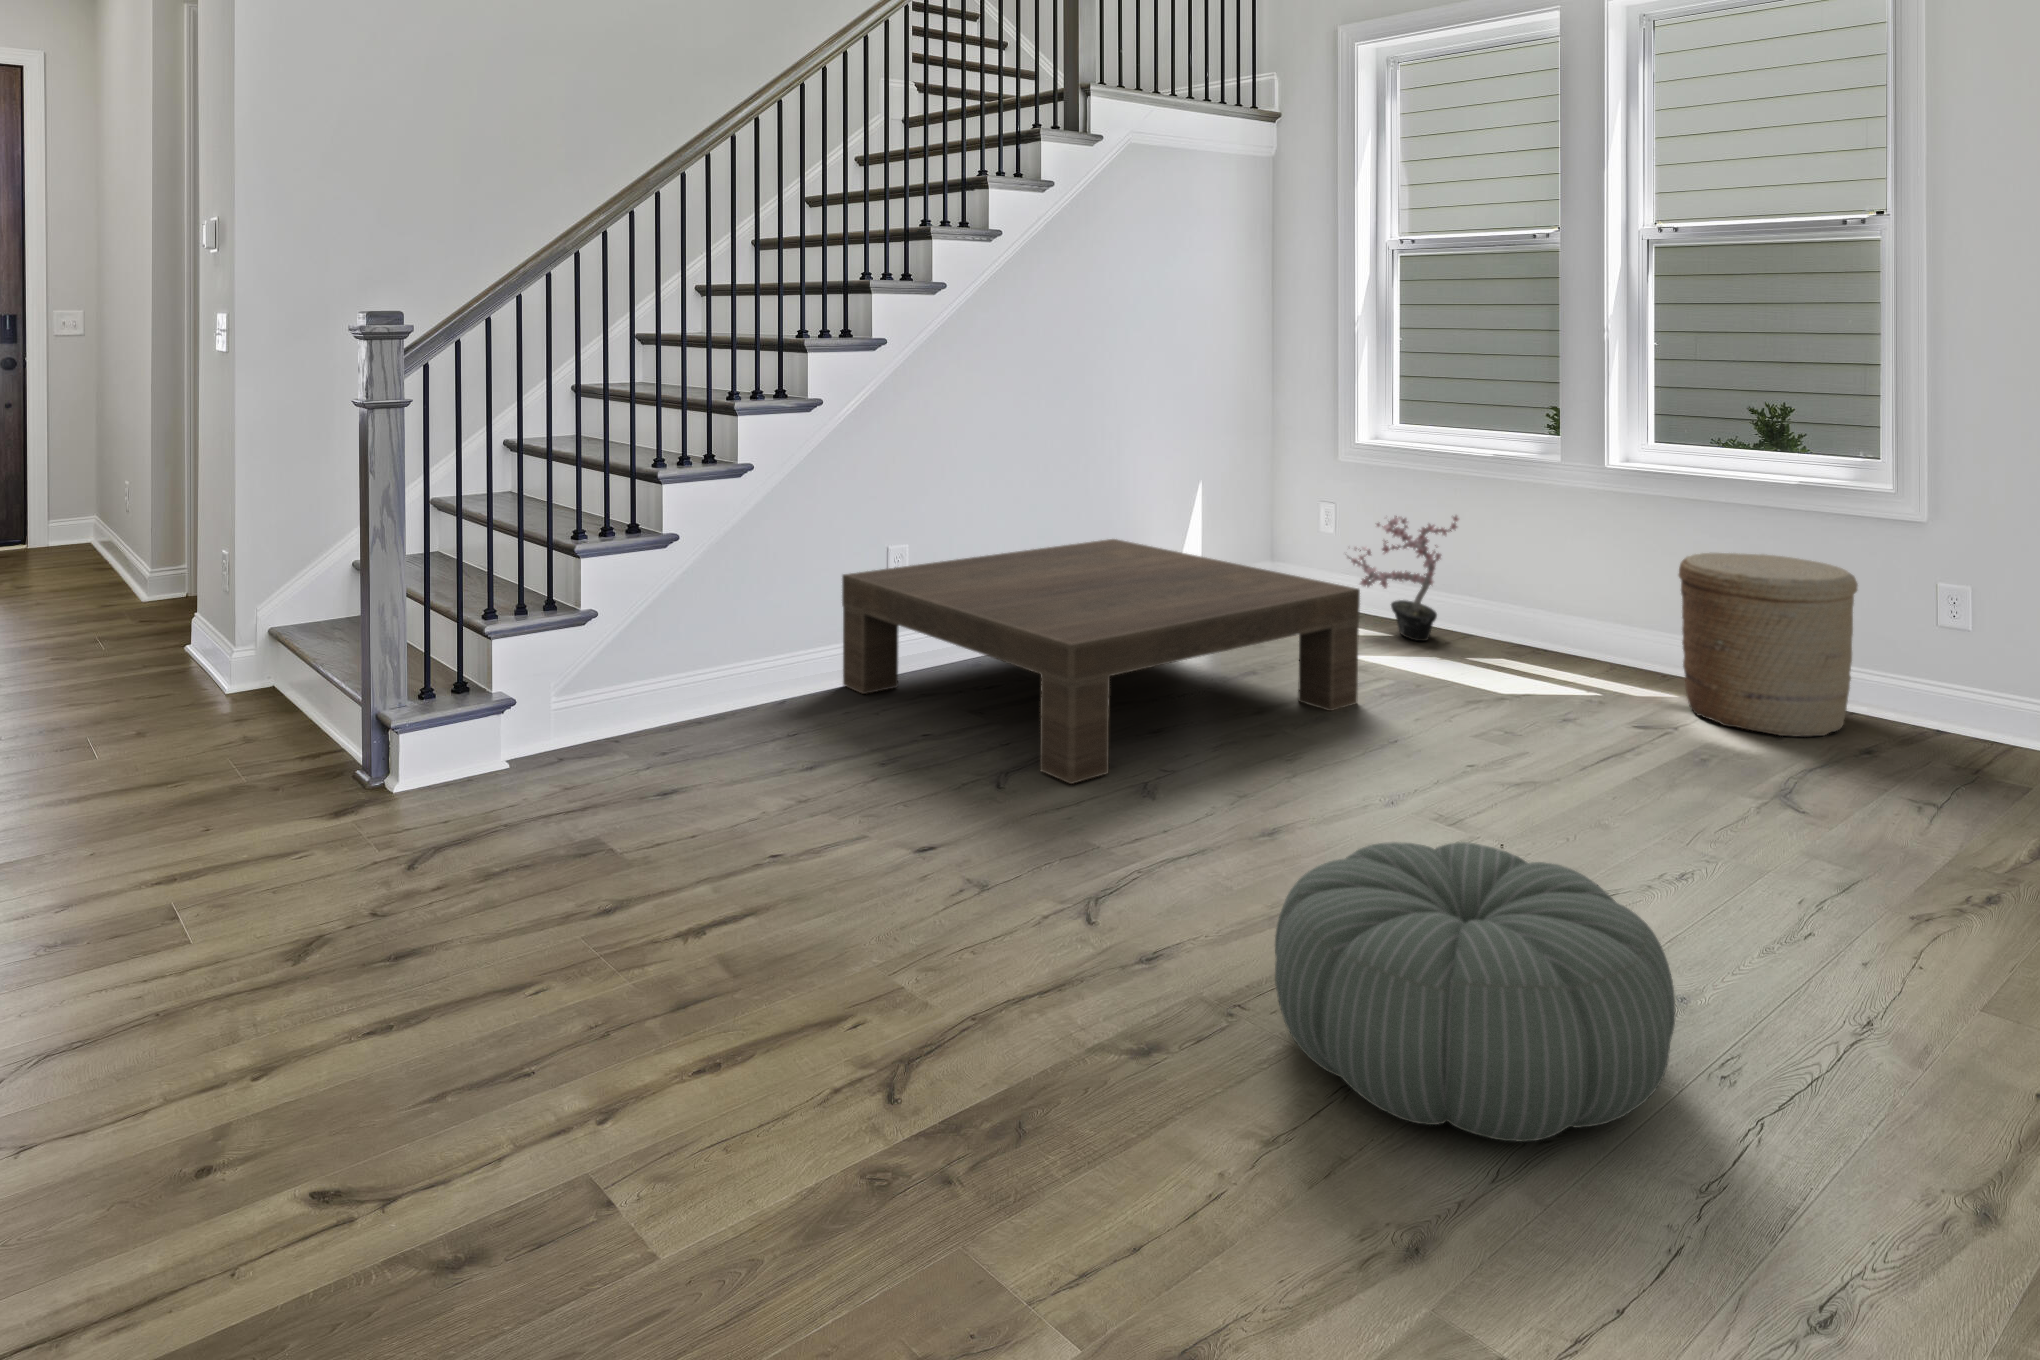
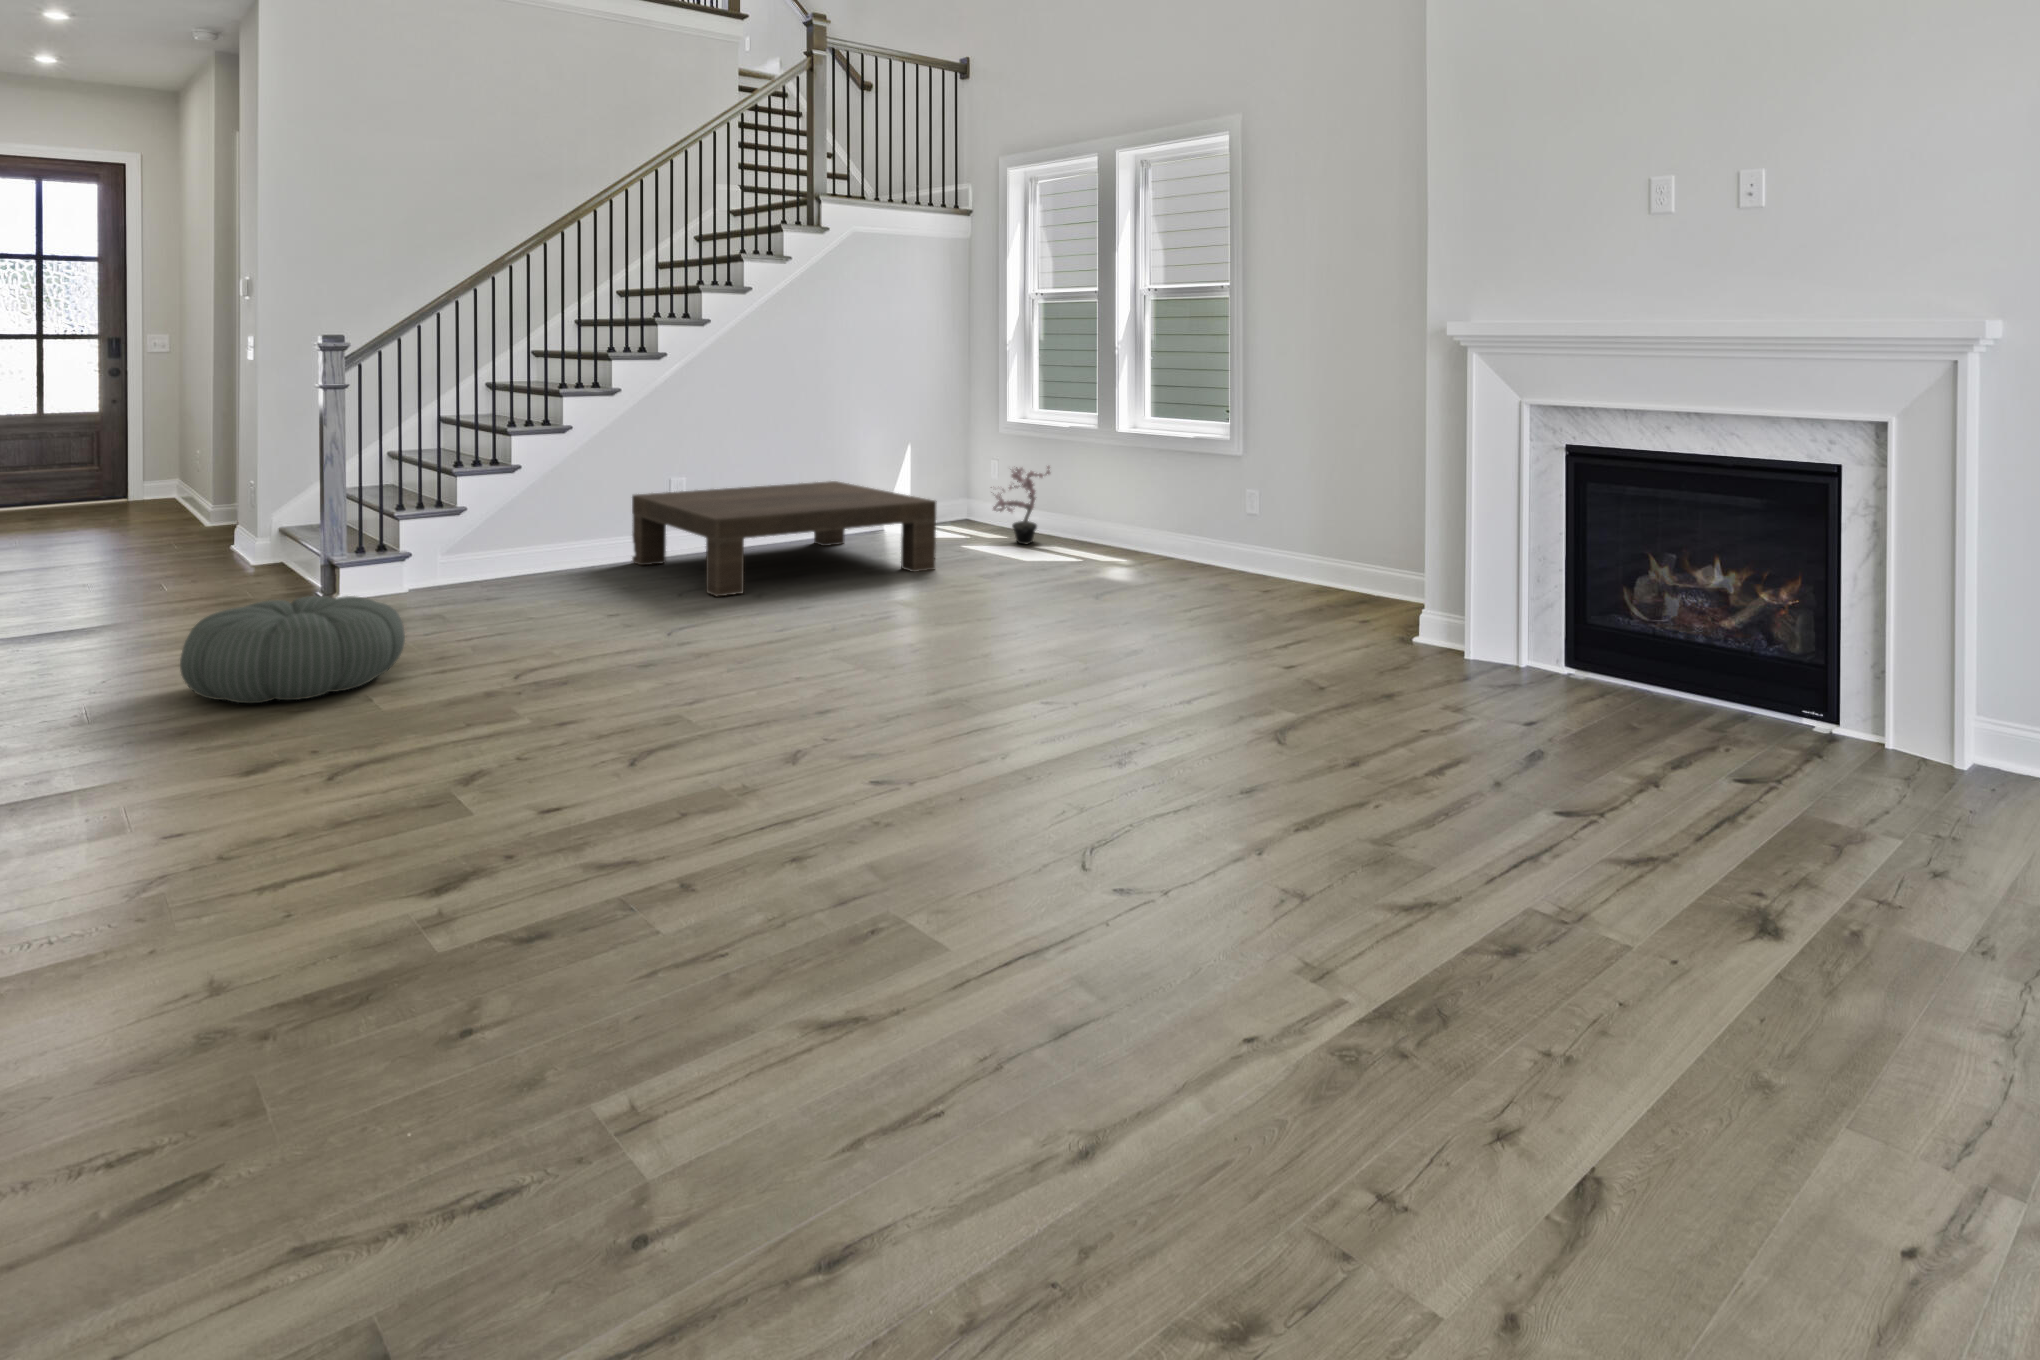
woven basket: present [1679,553,1858,736] -> none [1119,480,1213,581]
pouf: present [1275,842,1676,1142] -> present [180,596,405,703]

